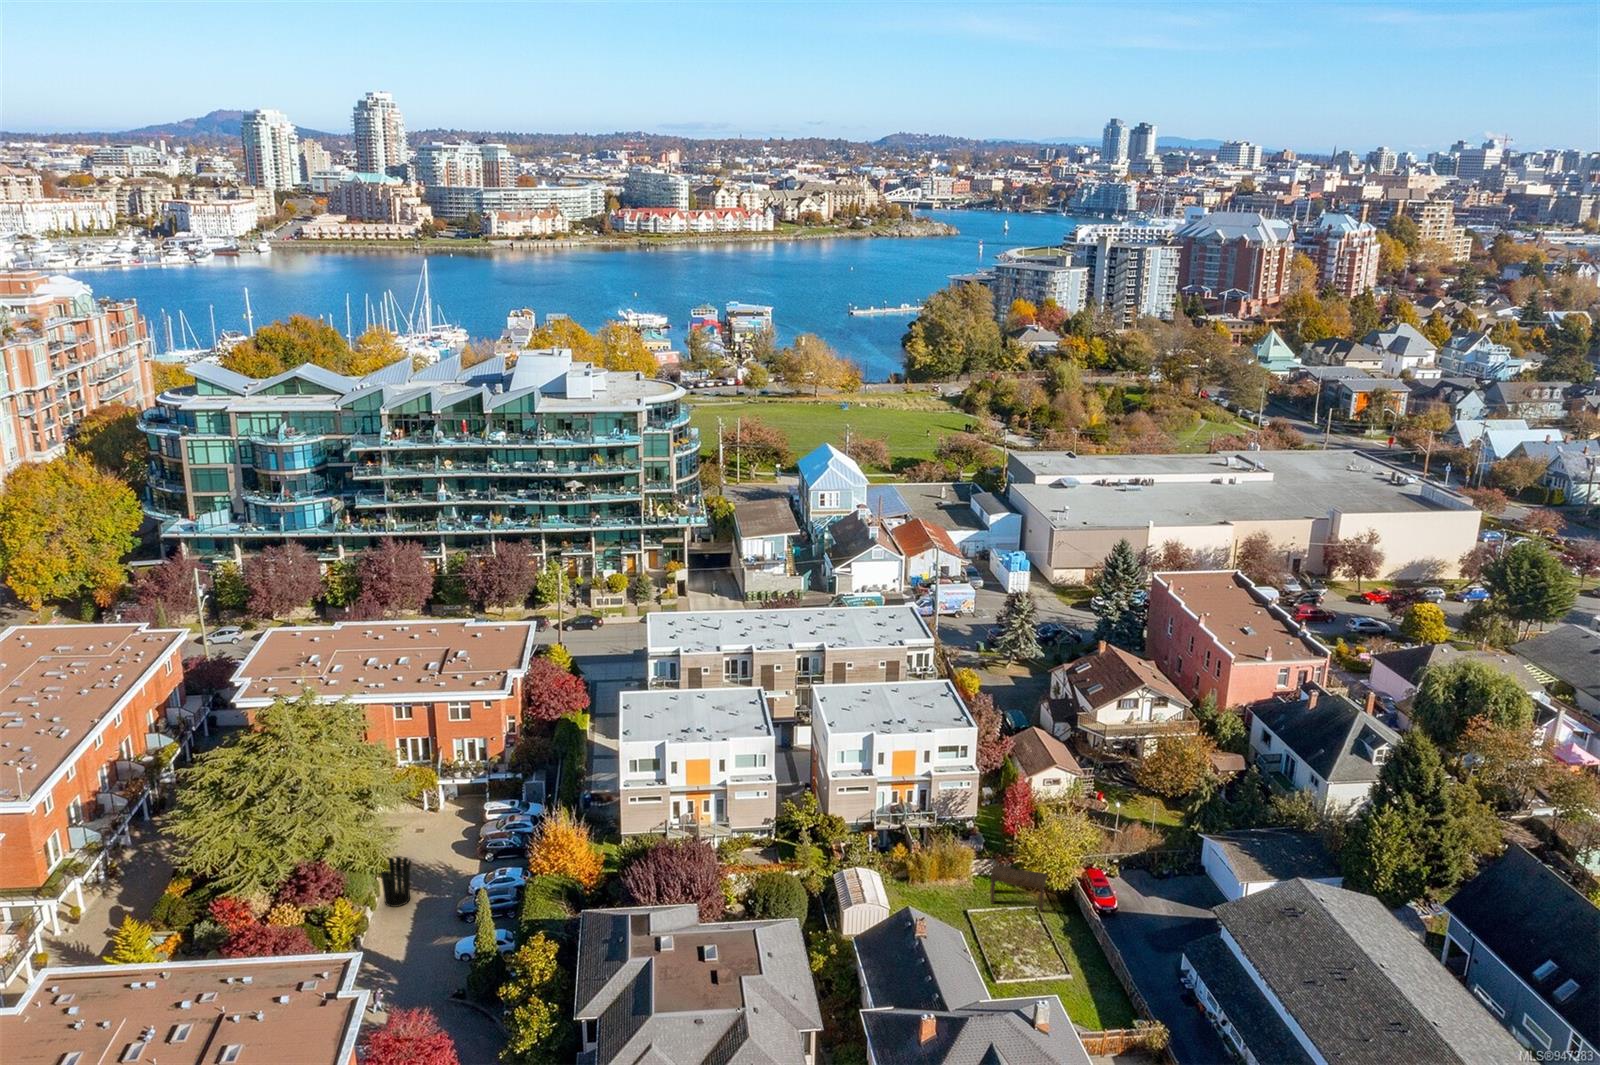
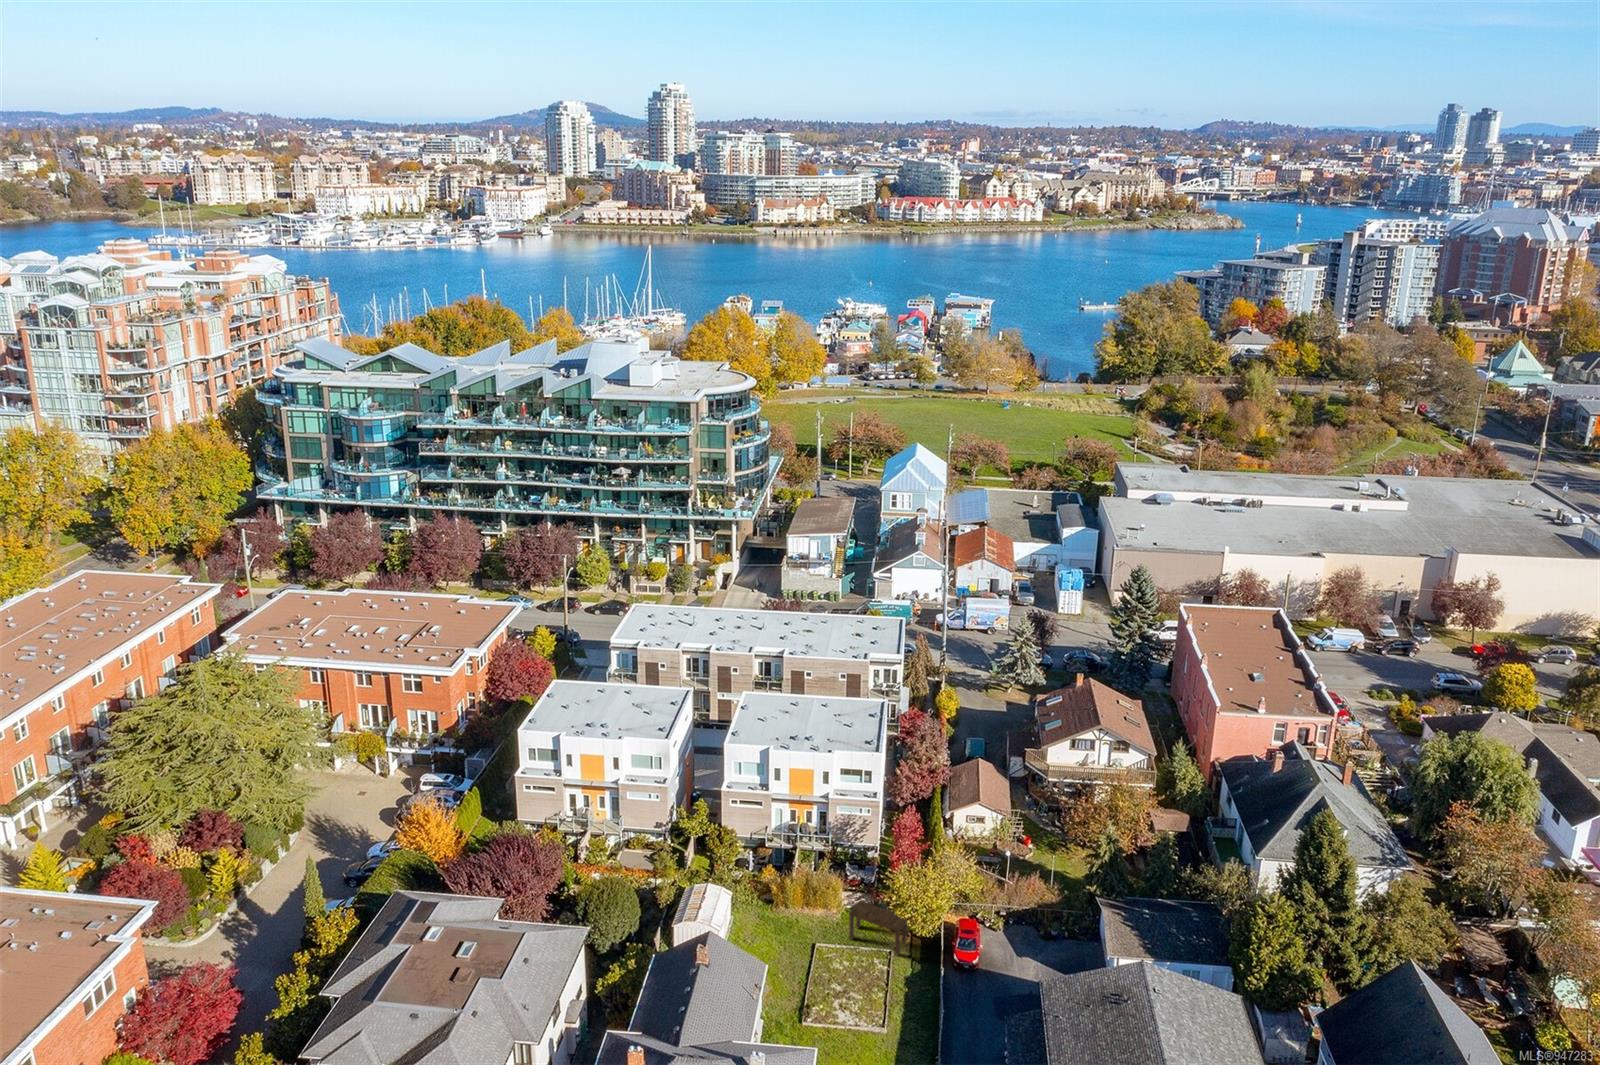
waste bin: present [381,857,411,907] -> none [283,815,316,862]

